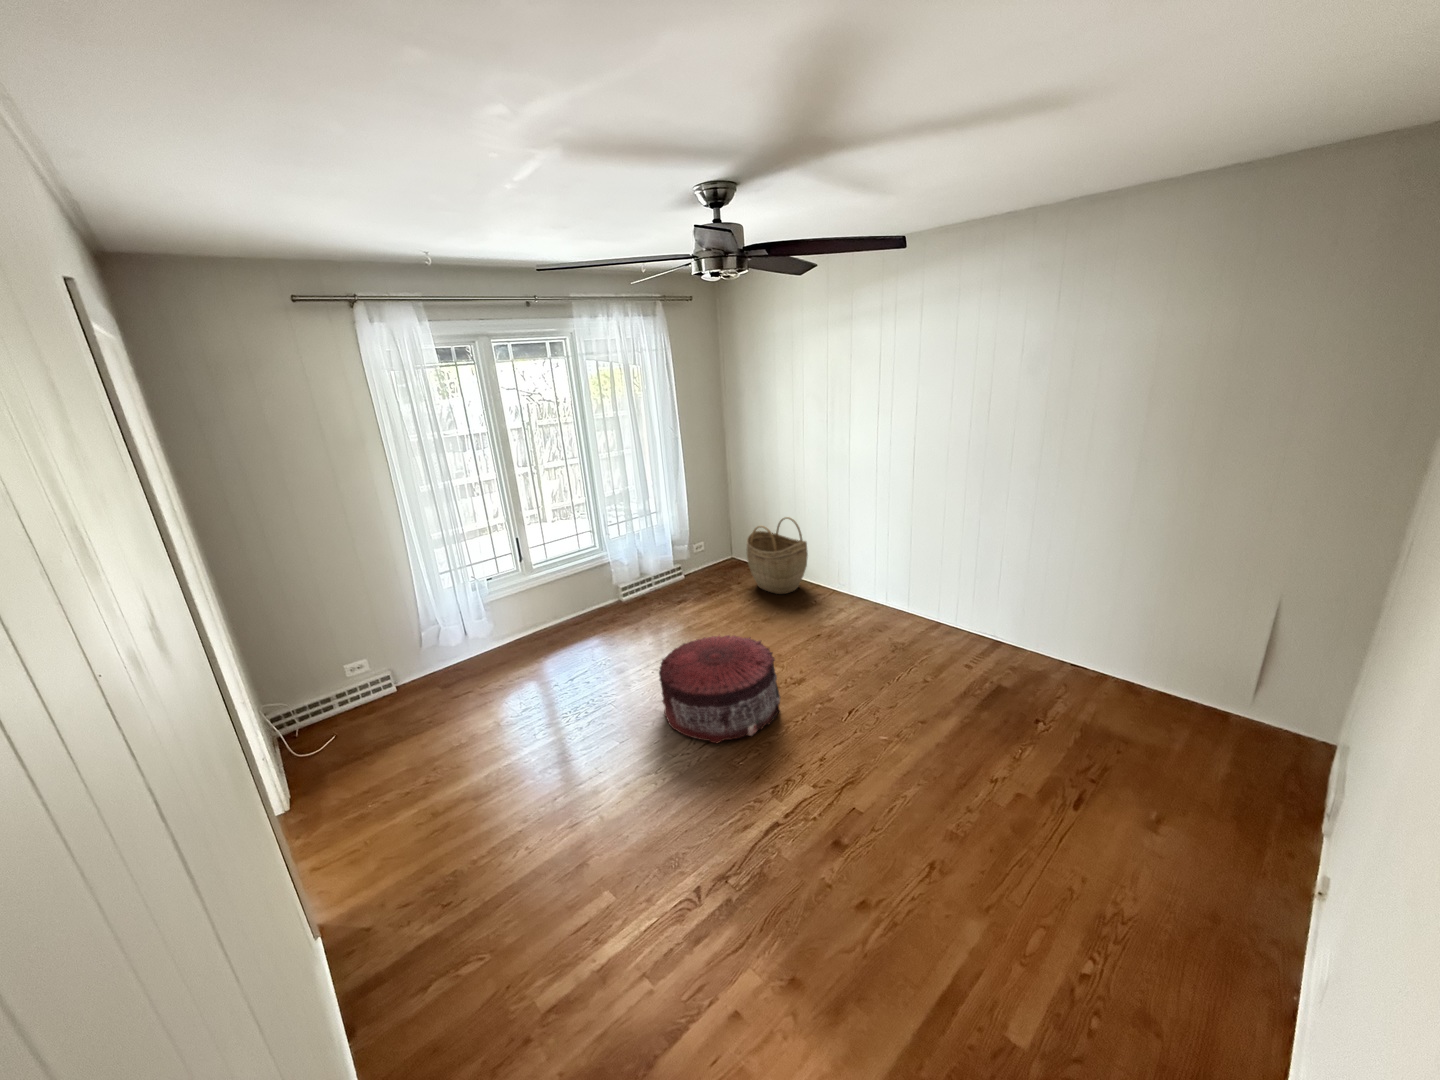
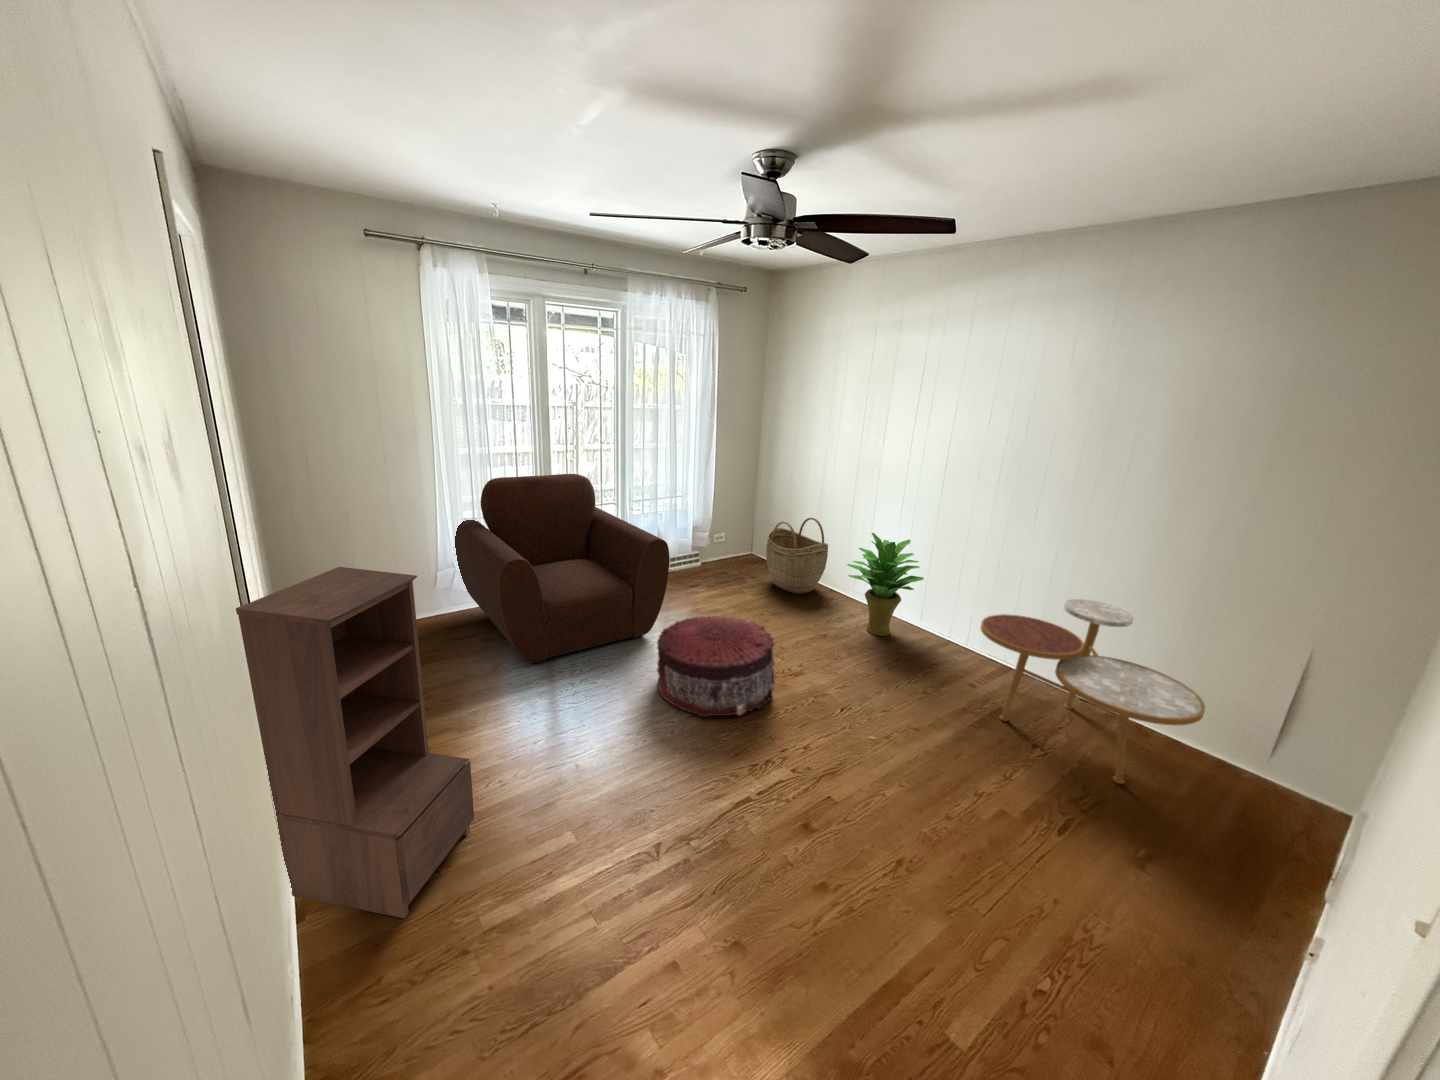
armchair: none [432,510,657,713] -> present [455,474,669,664]
potted plant: none [830,528,906,627] -> present [847,533,924,636]
side table: none [970,570,1192,747] -> present [980,599,1205,784]
bookshelf: none [234,670,510,1017] -> present [236,567,474,918]

